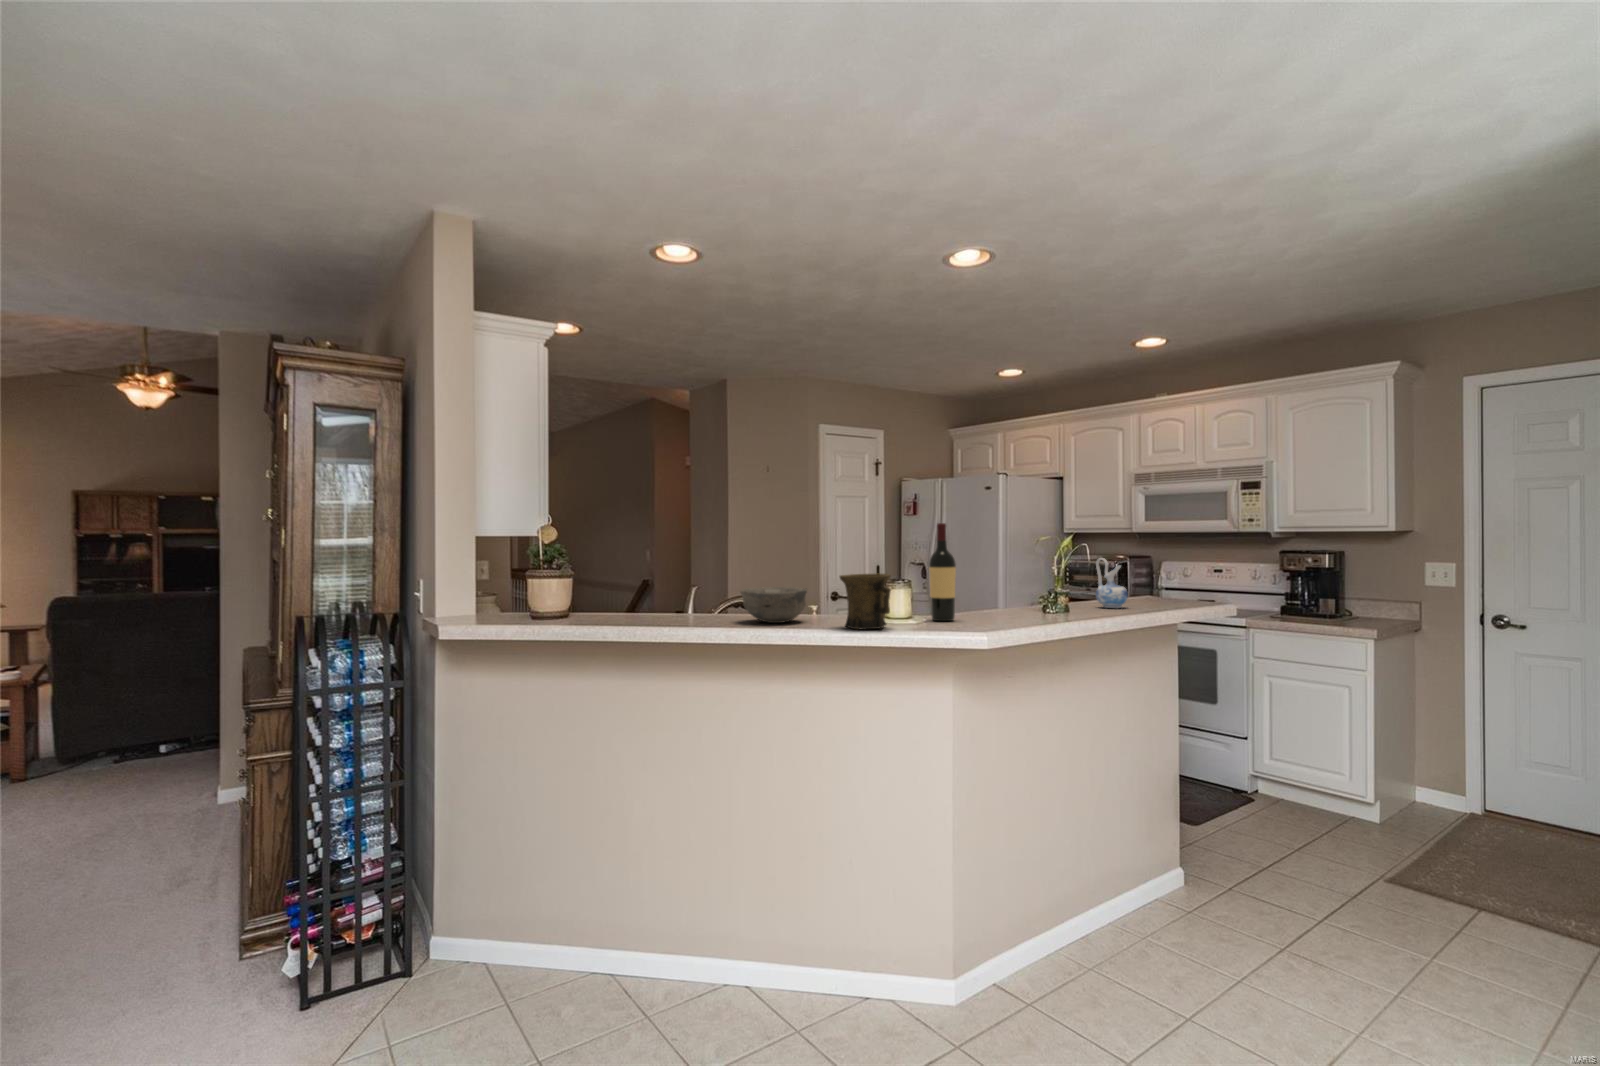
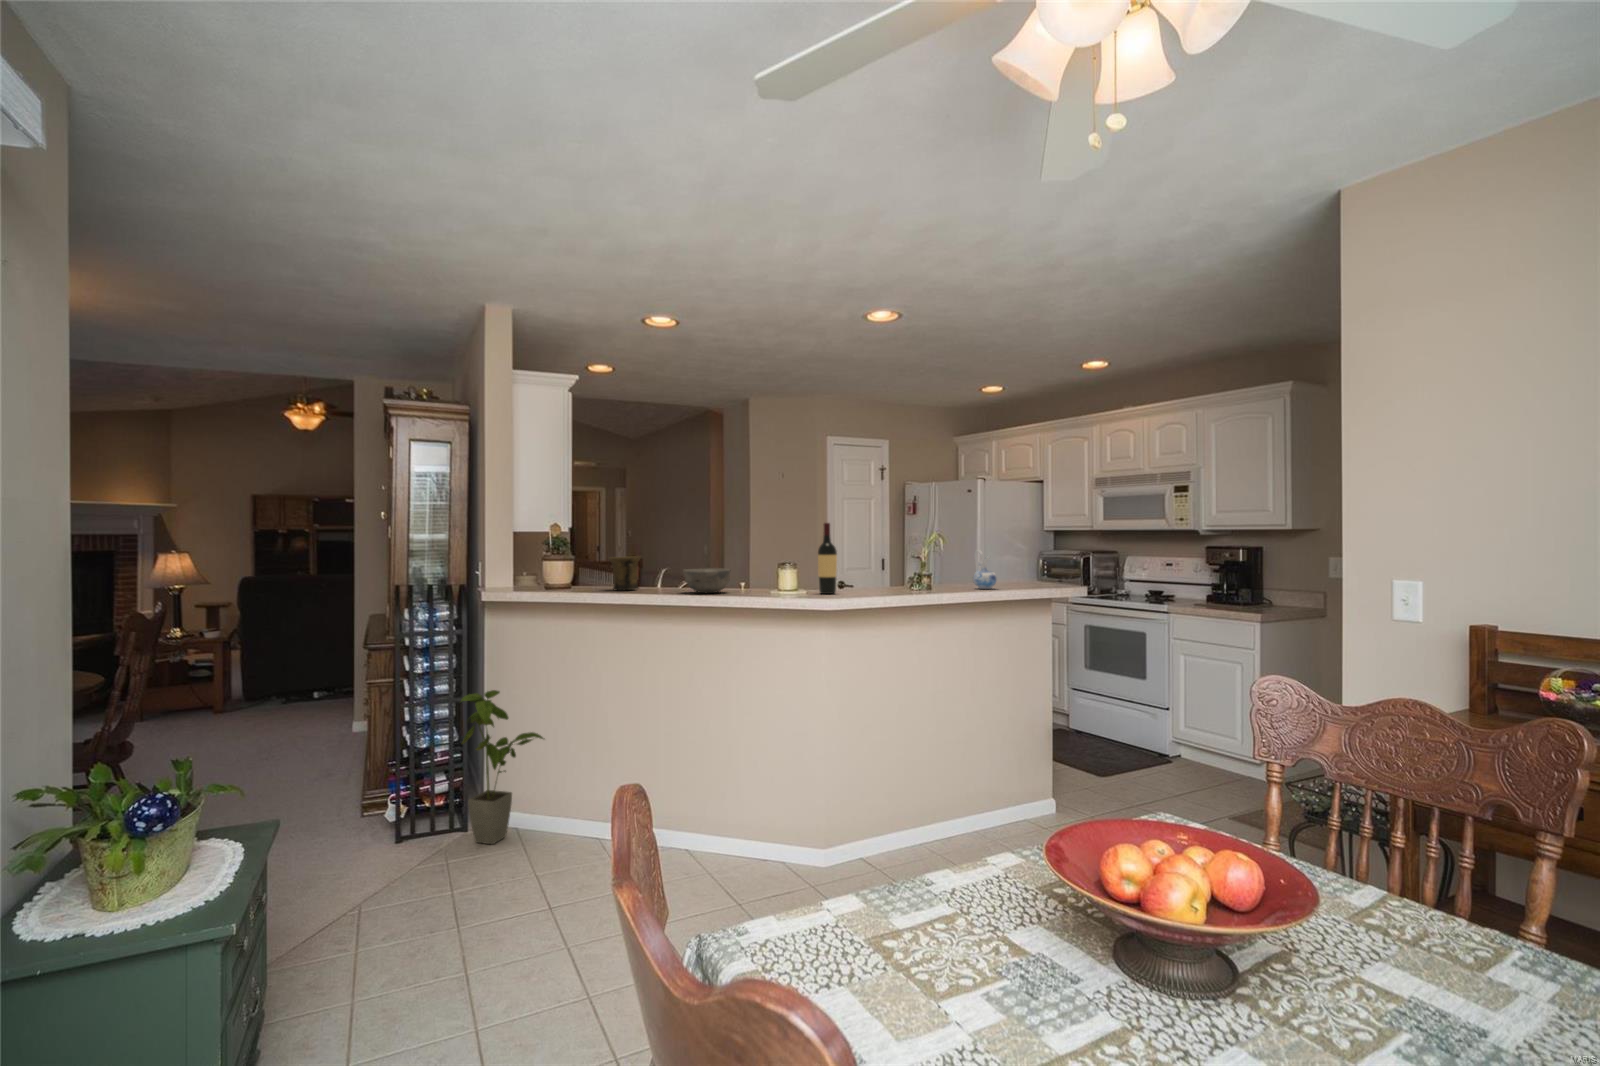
mug: present [840,573,891,629] -> present [609,556,641,590]
house plant: none [406,771,536,1001] -> present [461,690,544,844]

